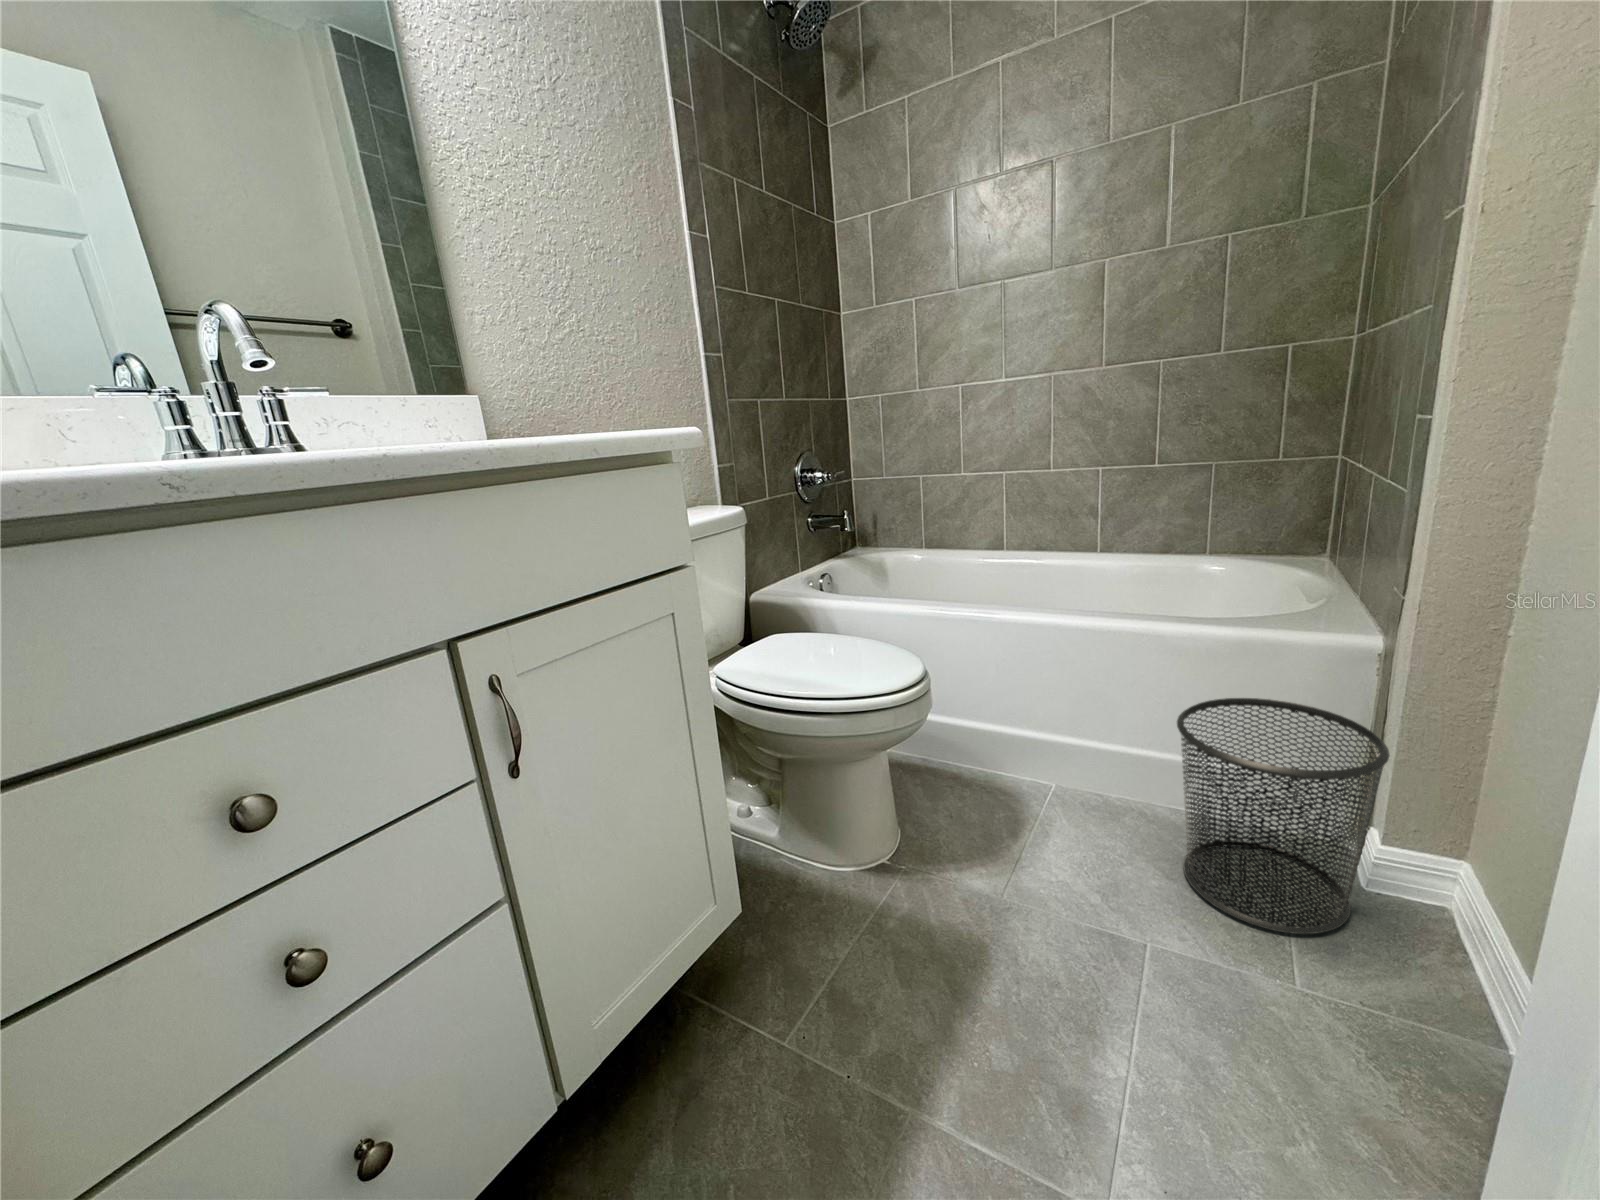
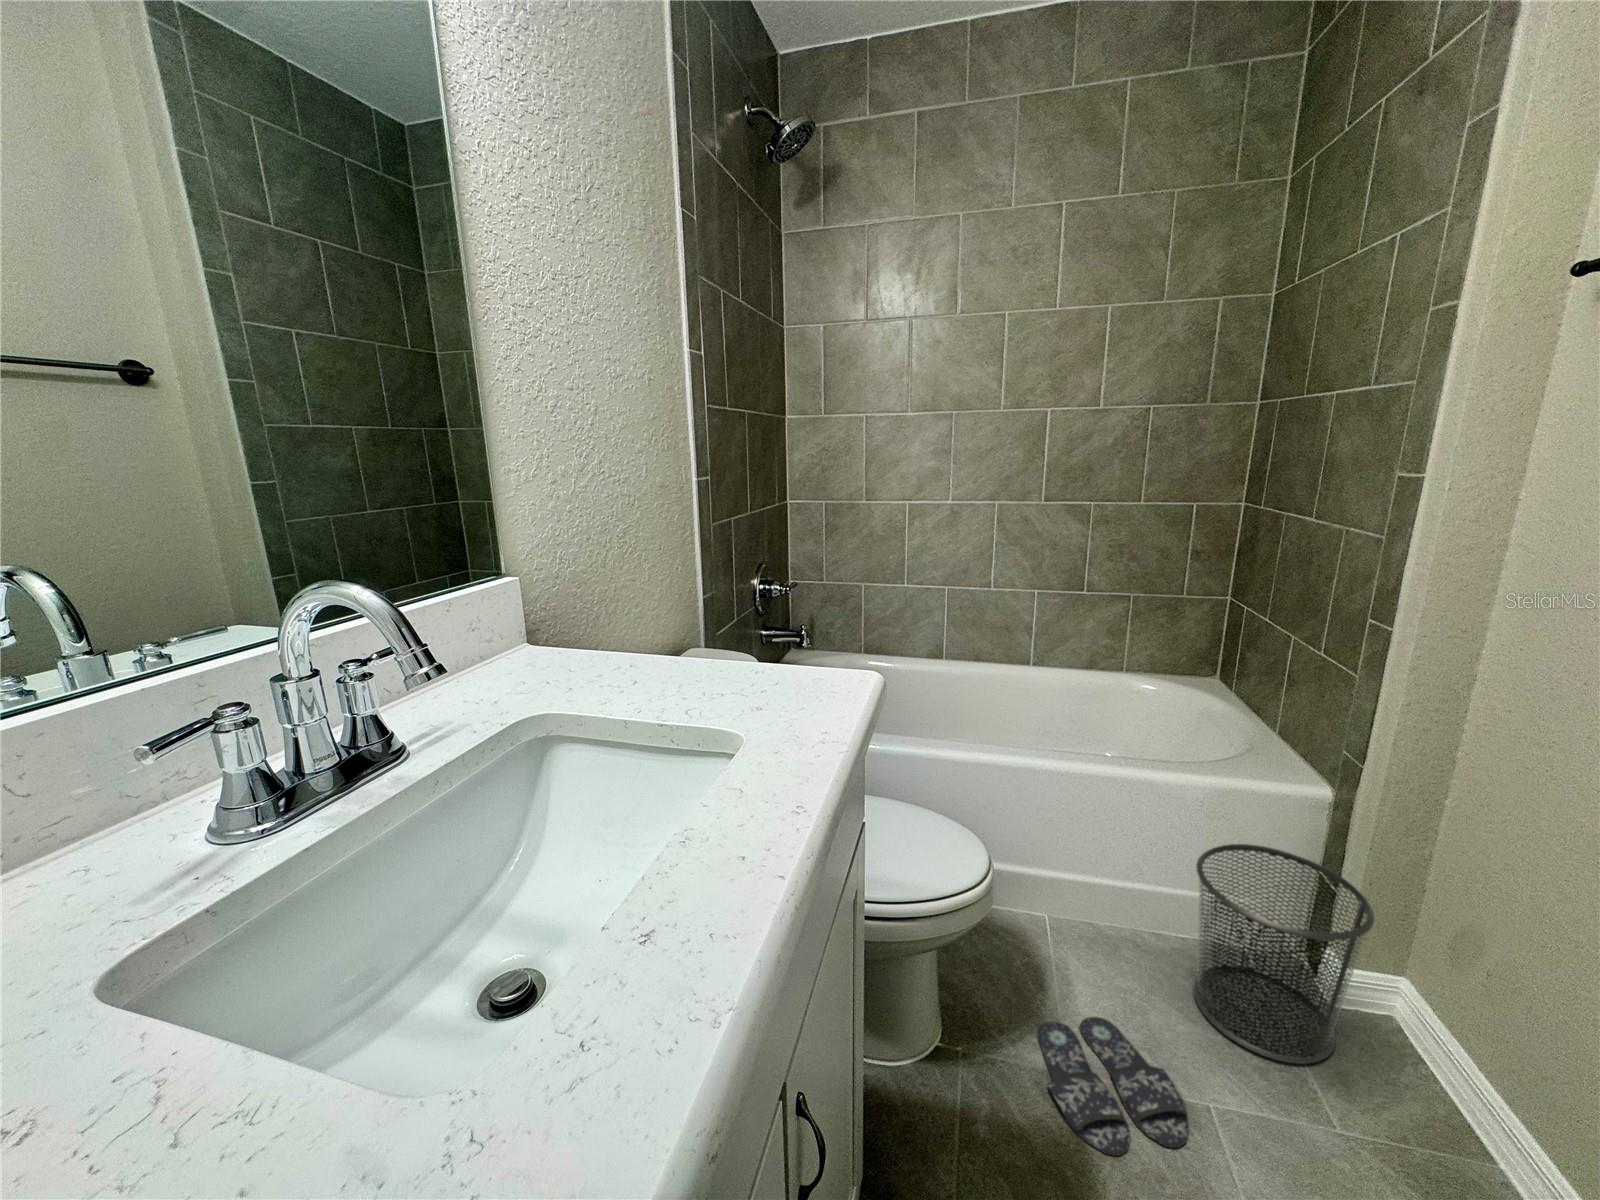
slippers: none [968,859,1110,972] -> present [1037,1017,1189,1156]

